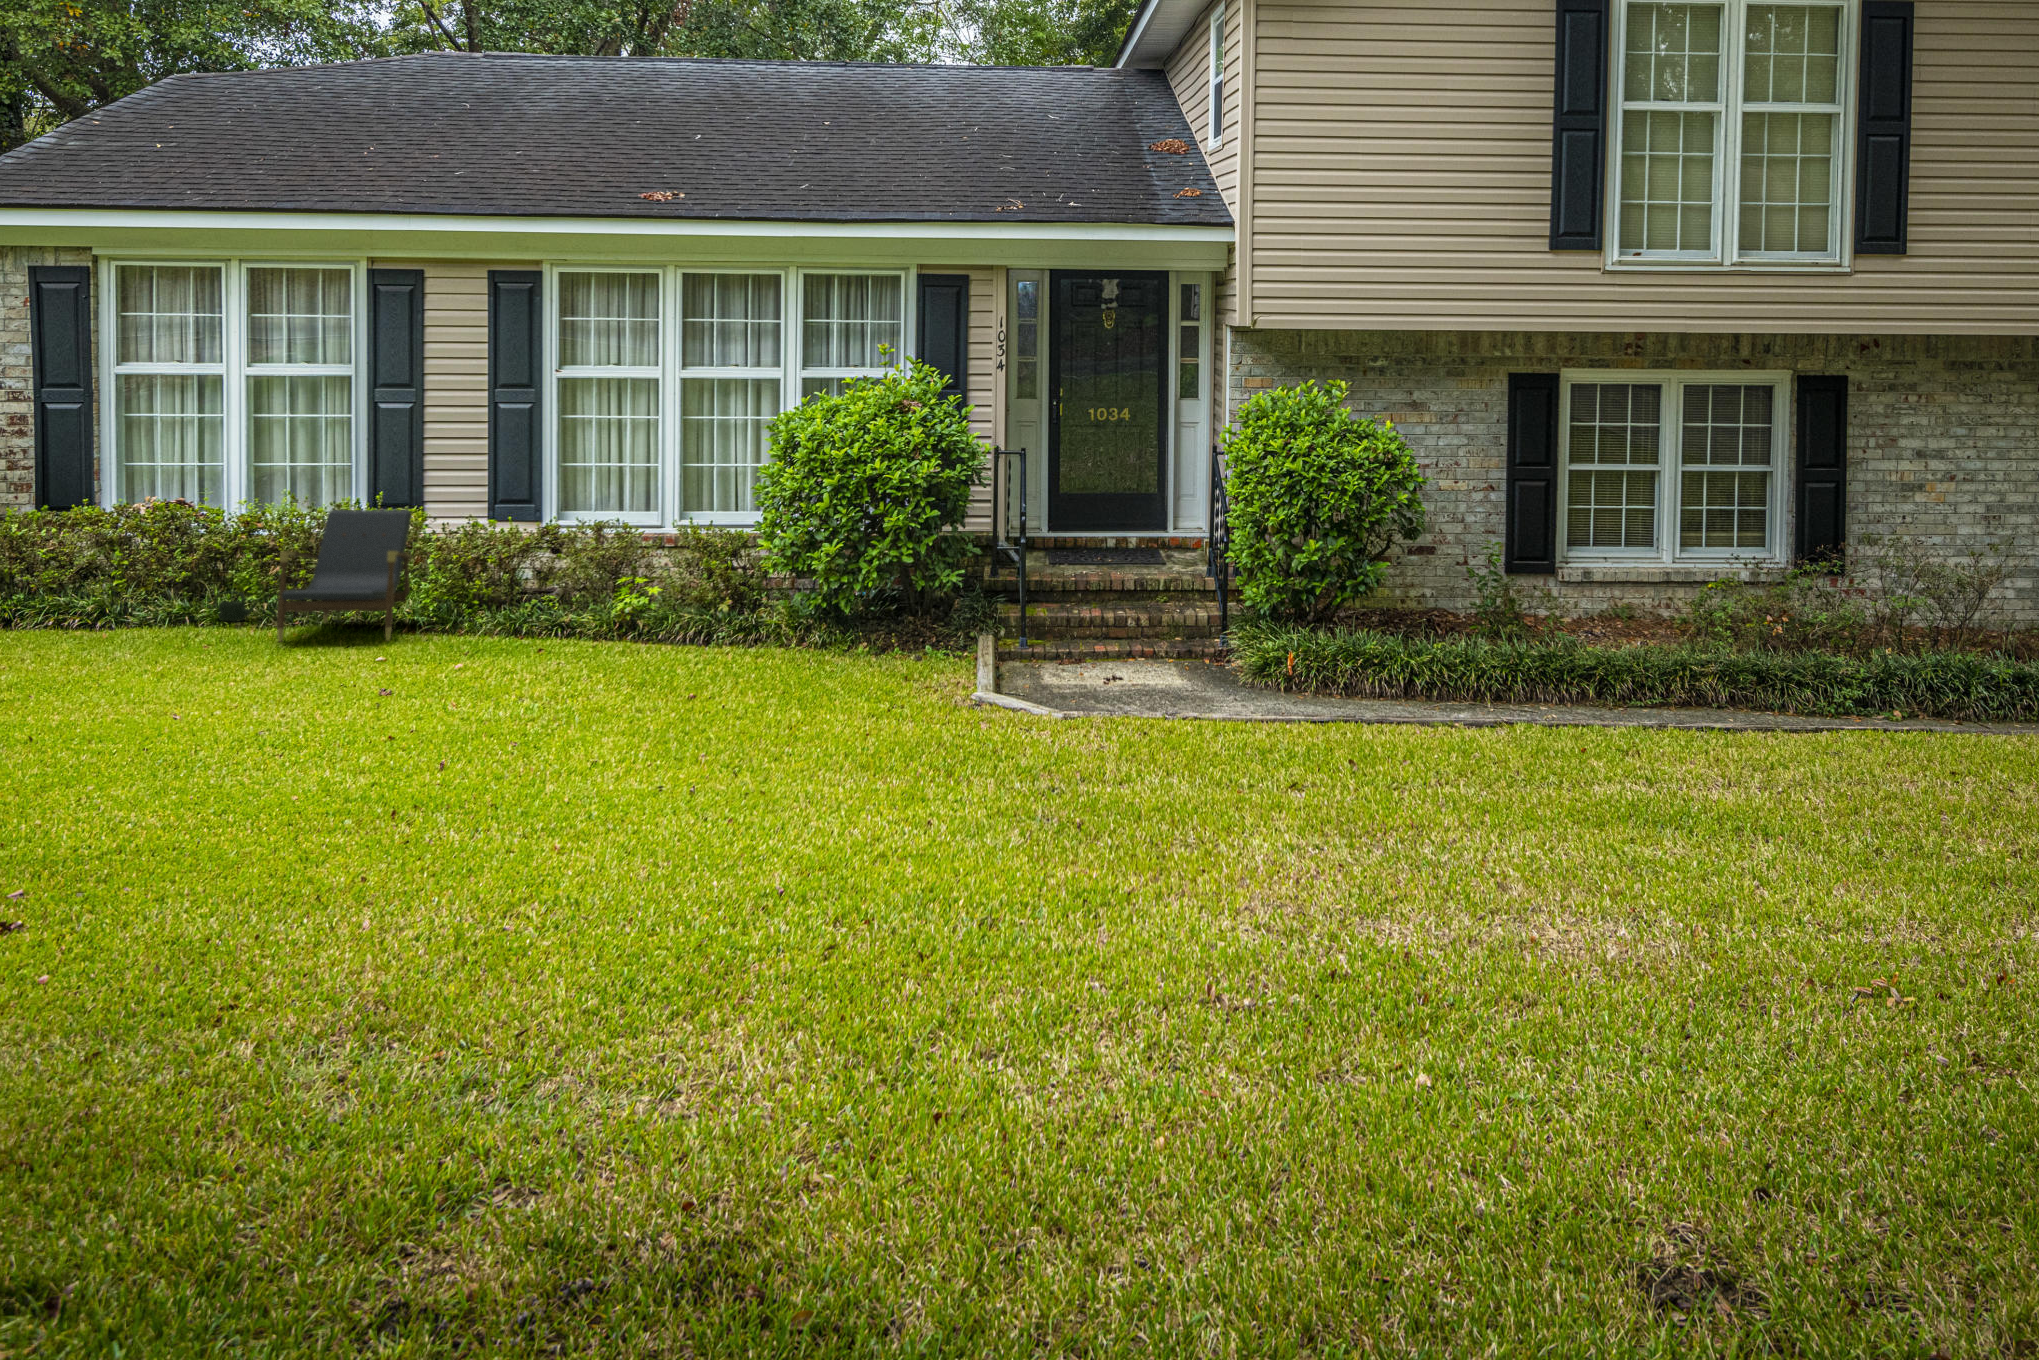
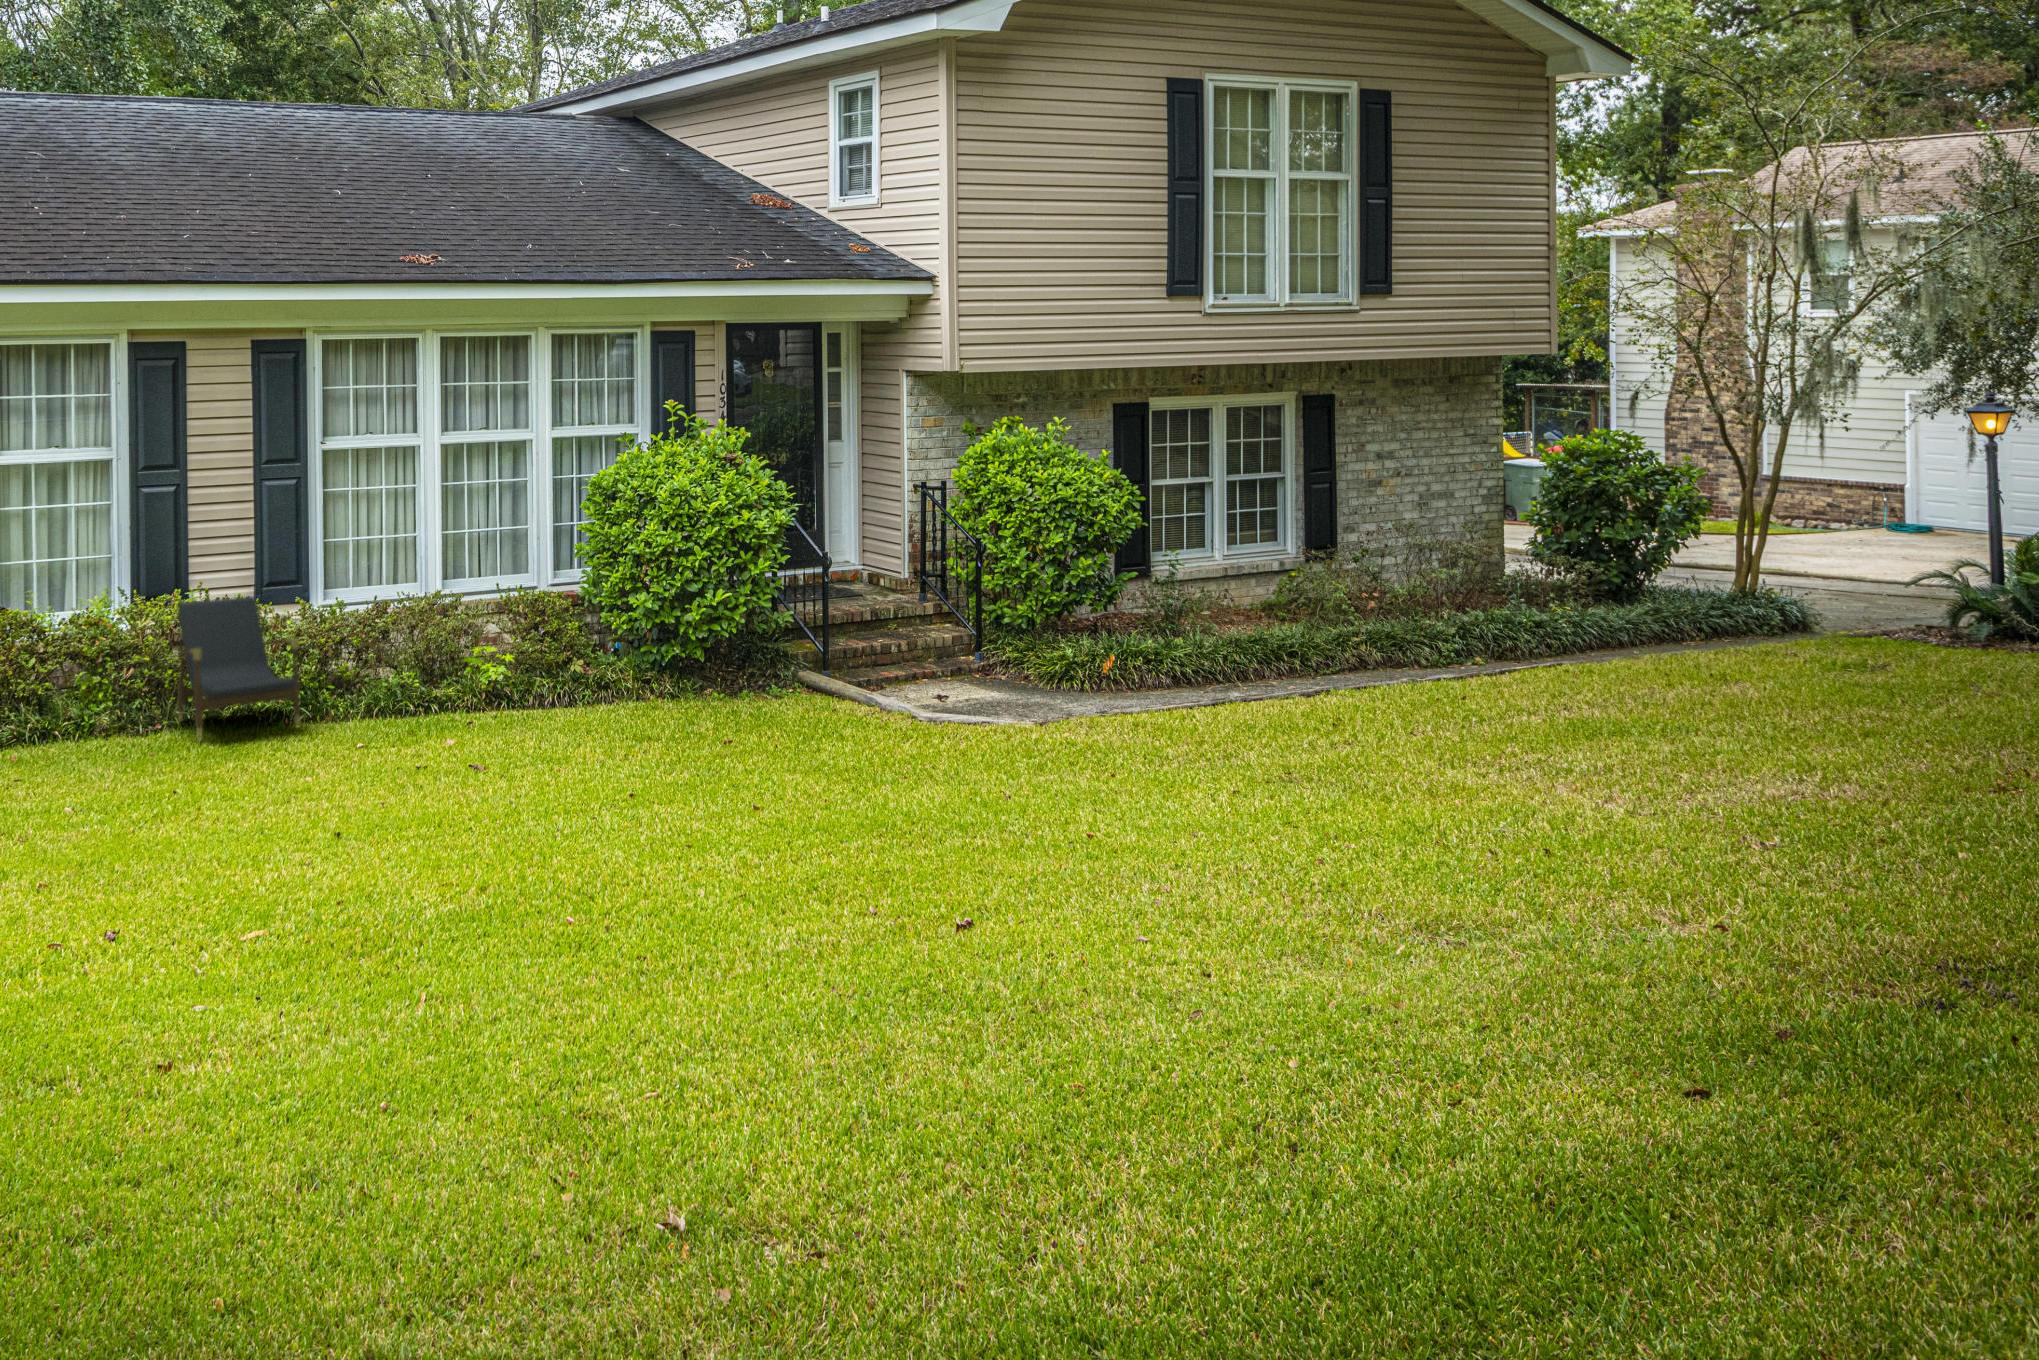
watering can: present [214,591,257,622] -> none [52,699,108,732]

